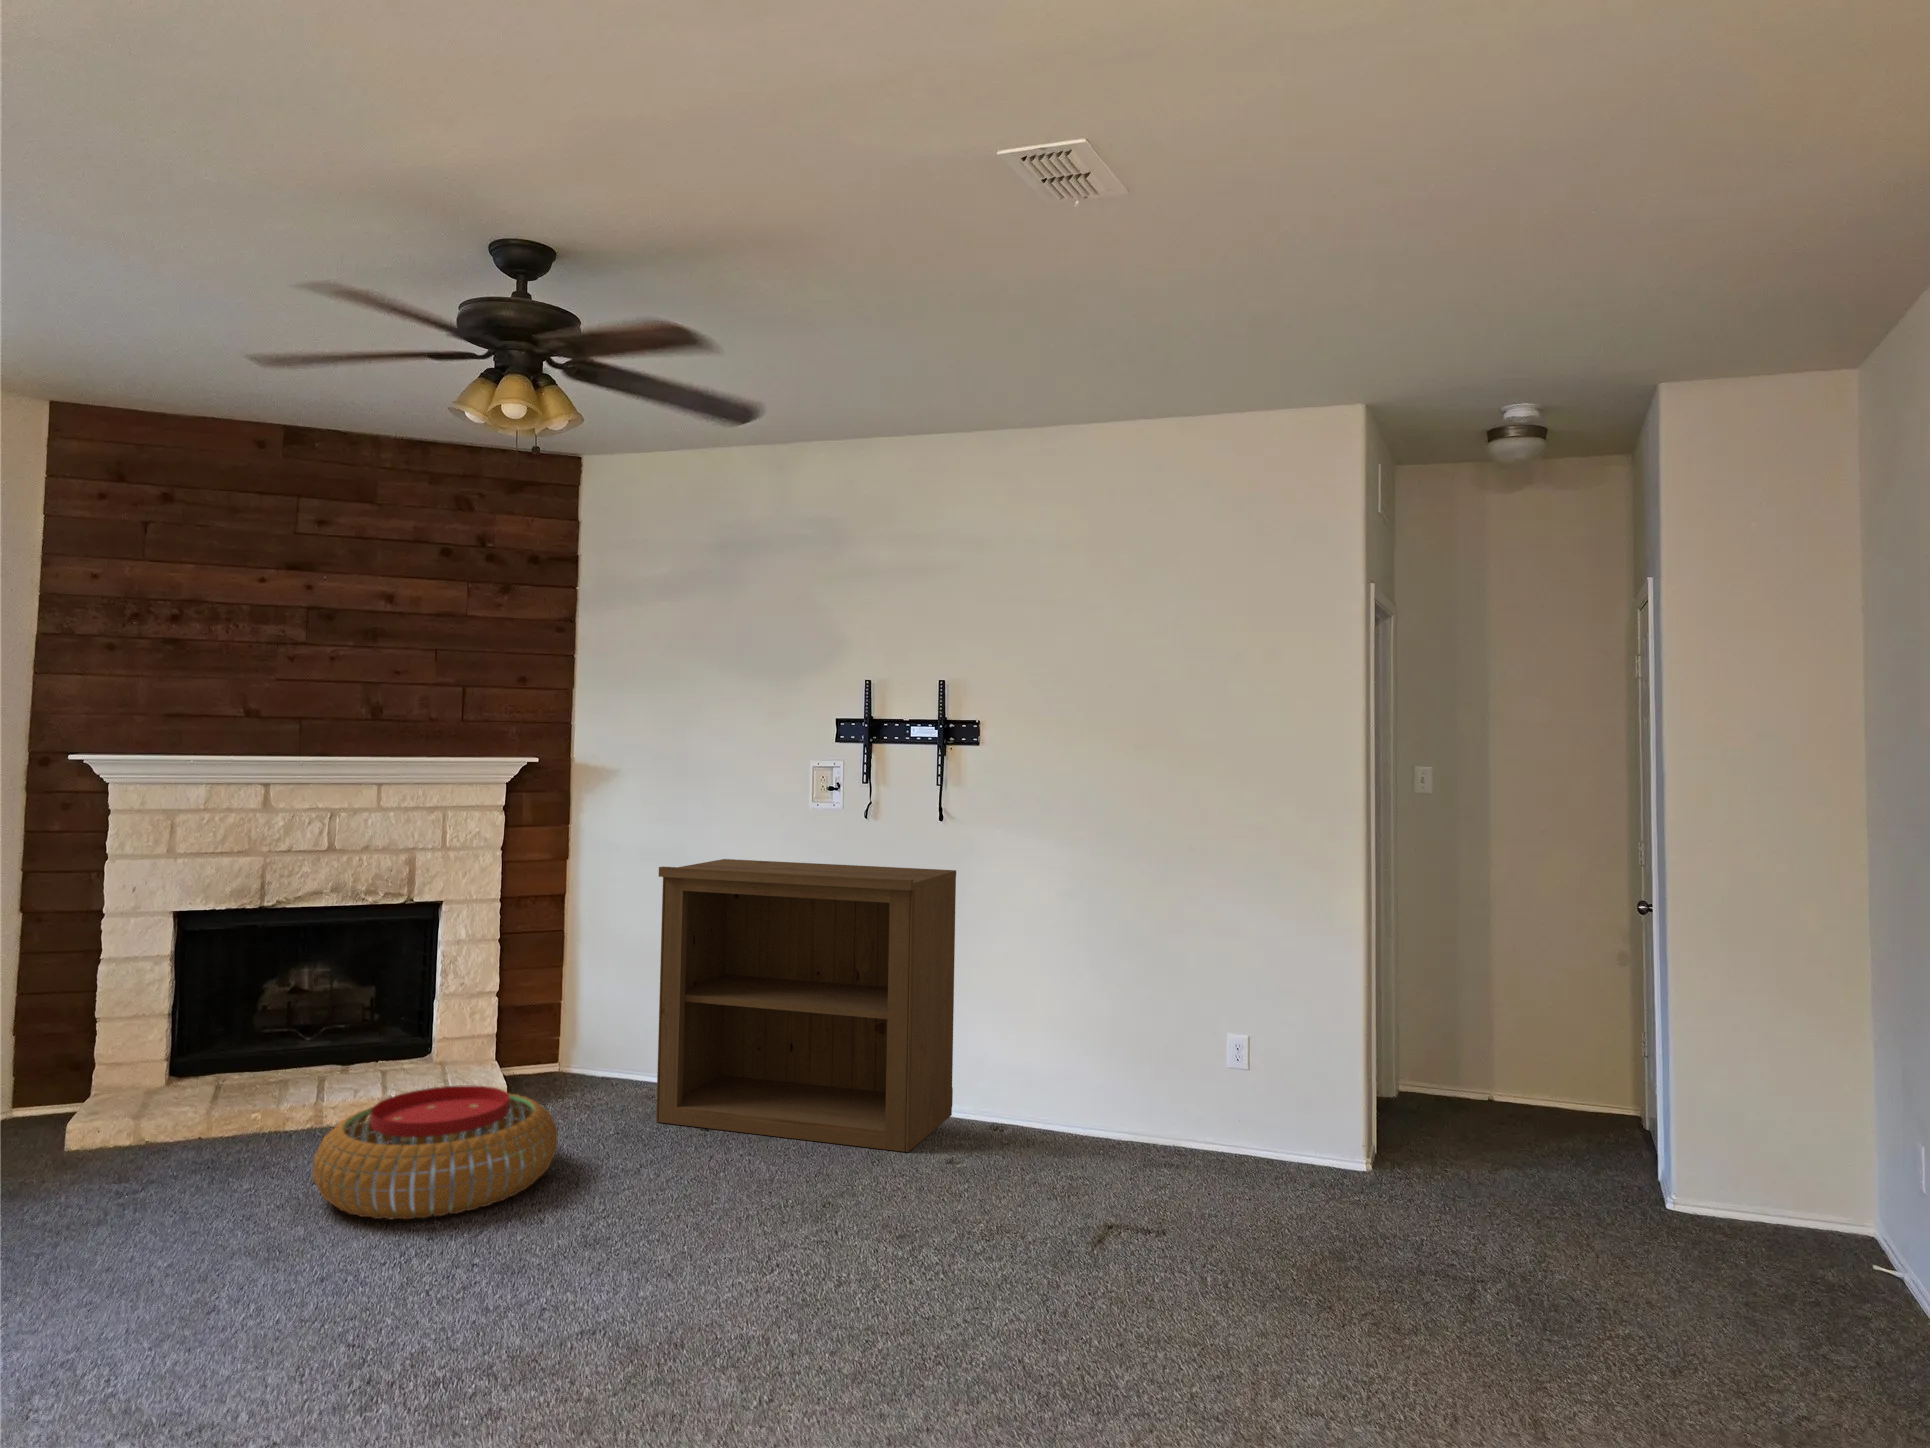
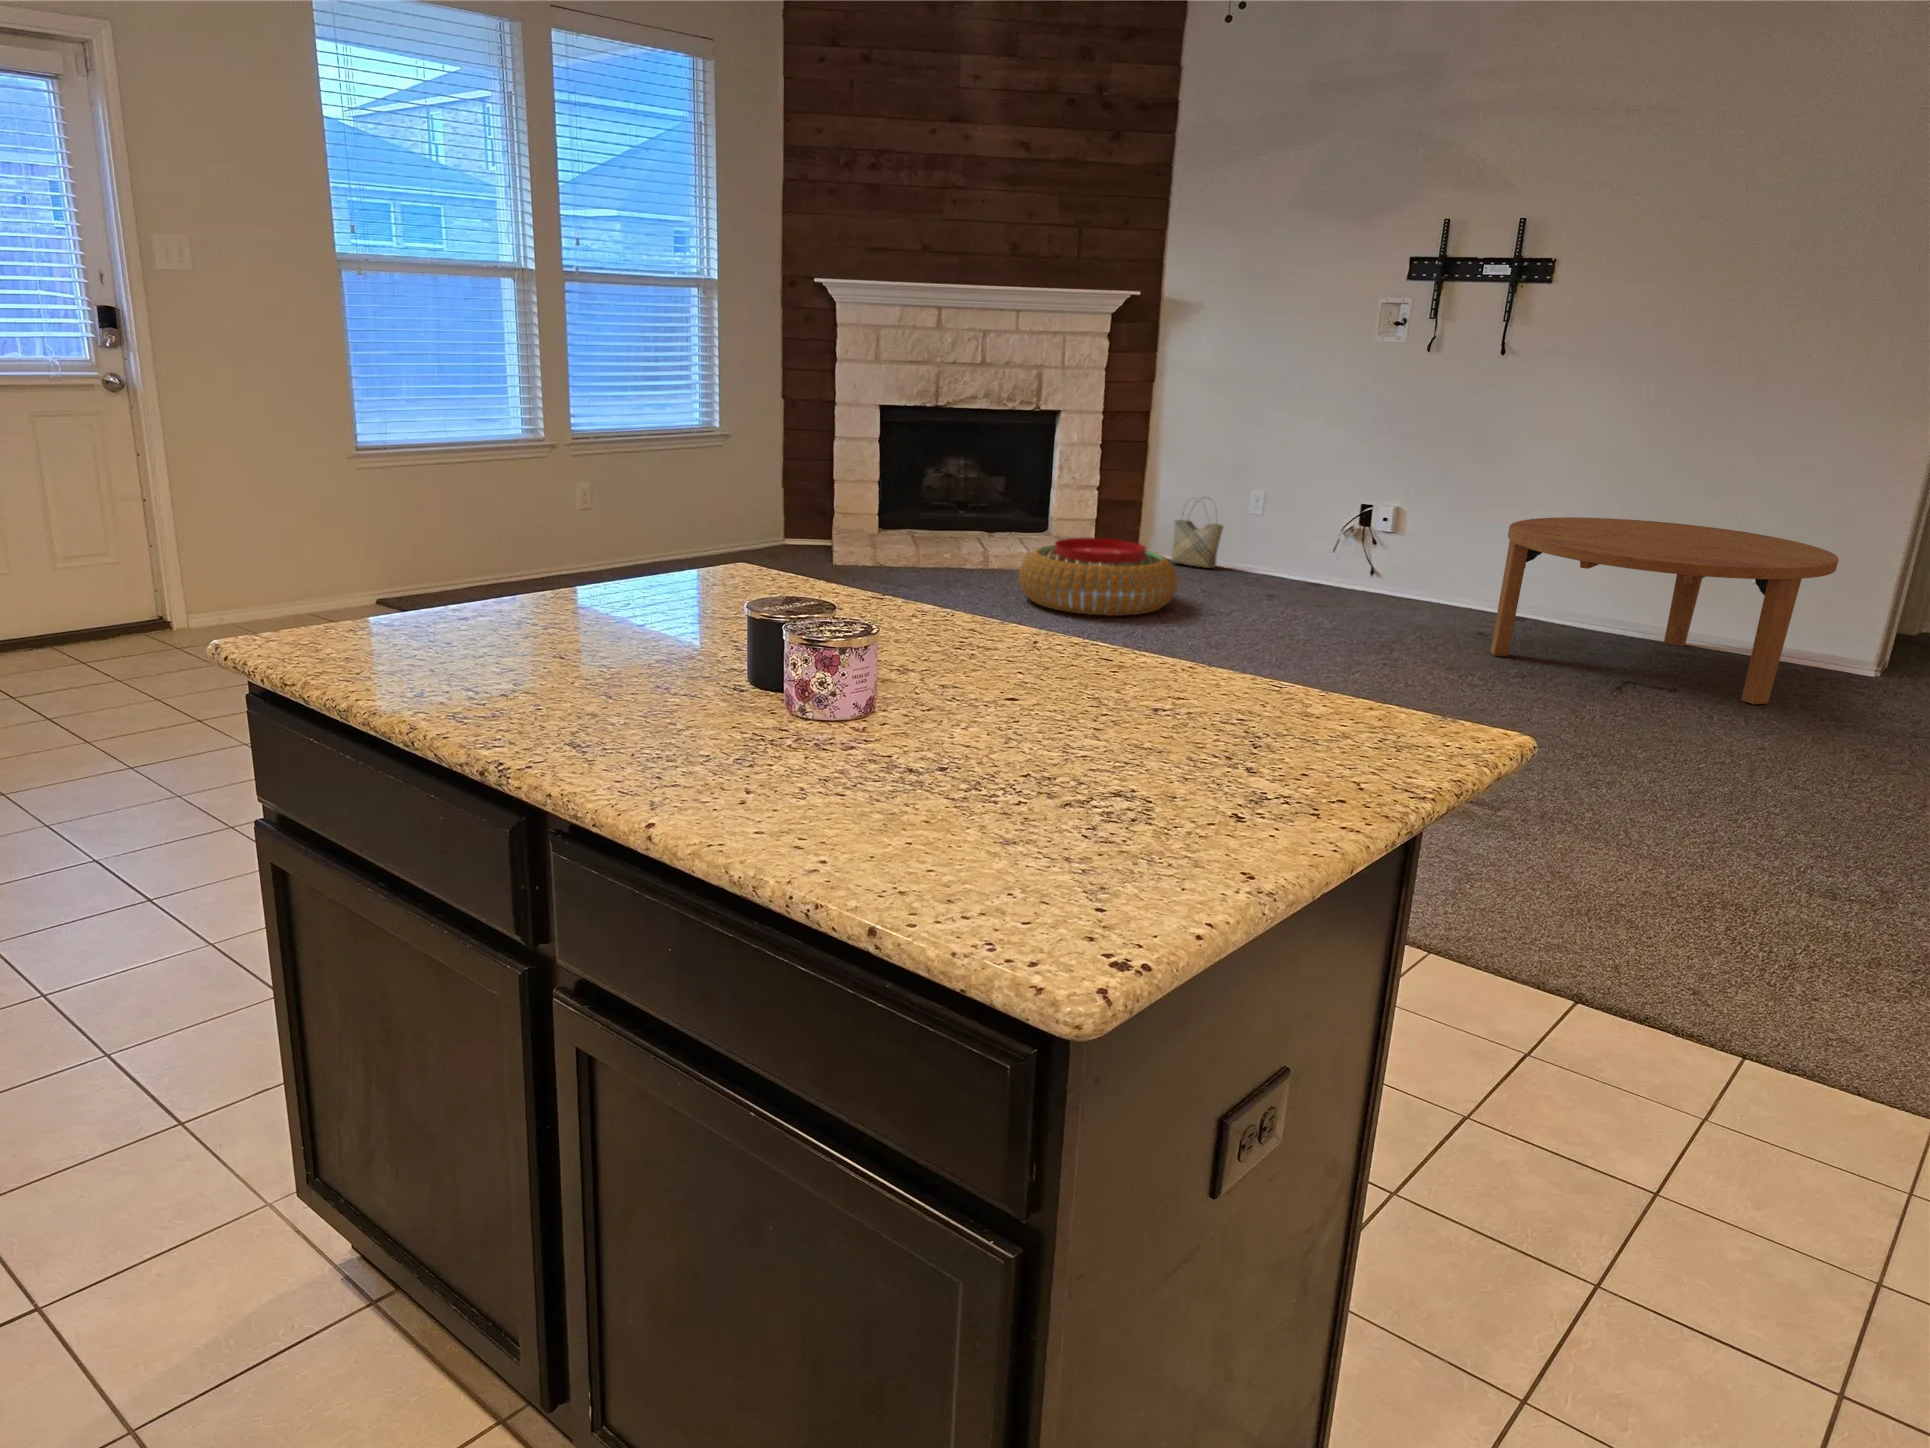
bookshelf: present [656,859,956,1152] -> none [1232,384,1511,622]
woven basket: none [593,996,657,1087] -> present [1171,497,1223,568]
coffee table: none [956,1004,1311,1260] -> present [1491,517,1839,704]

